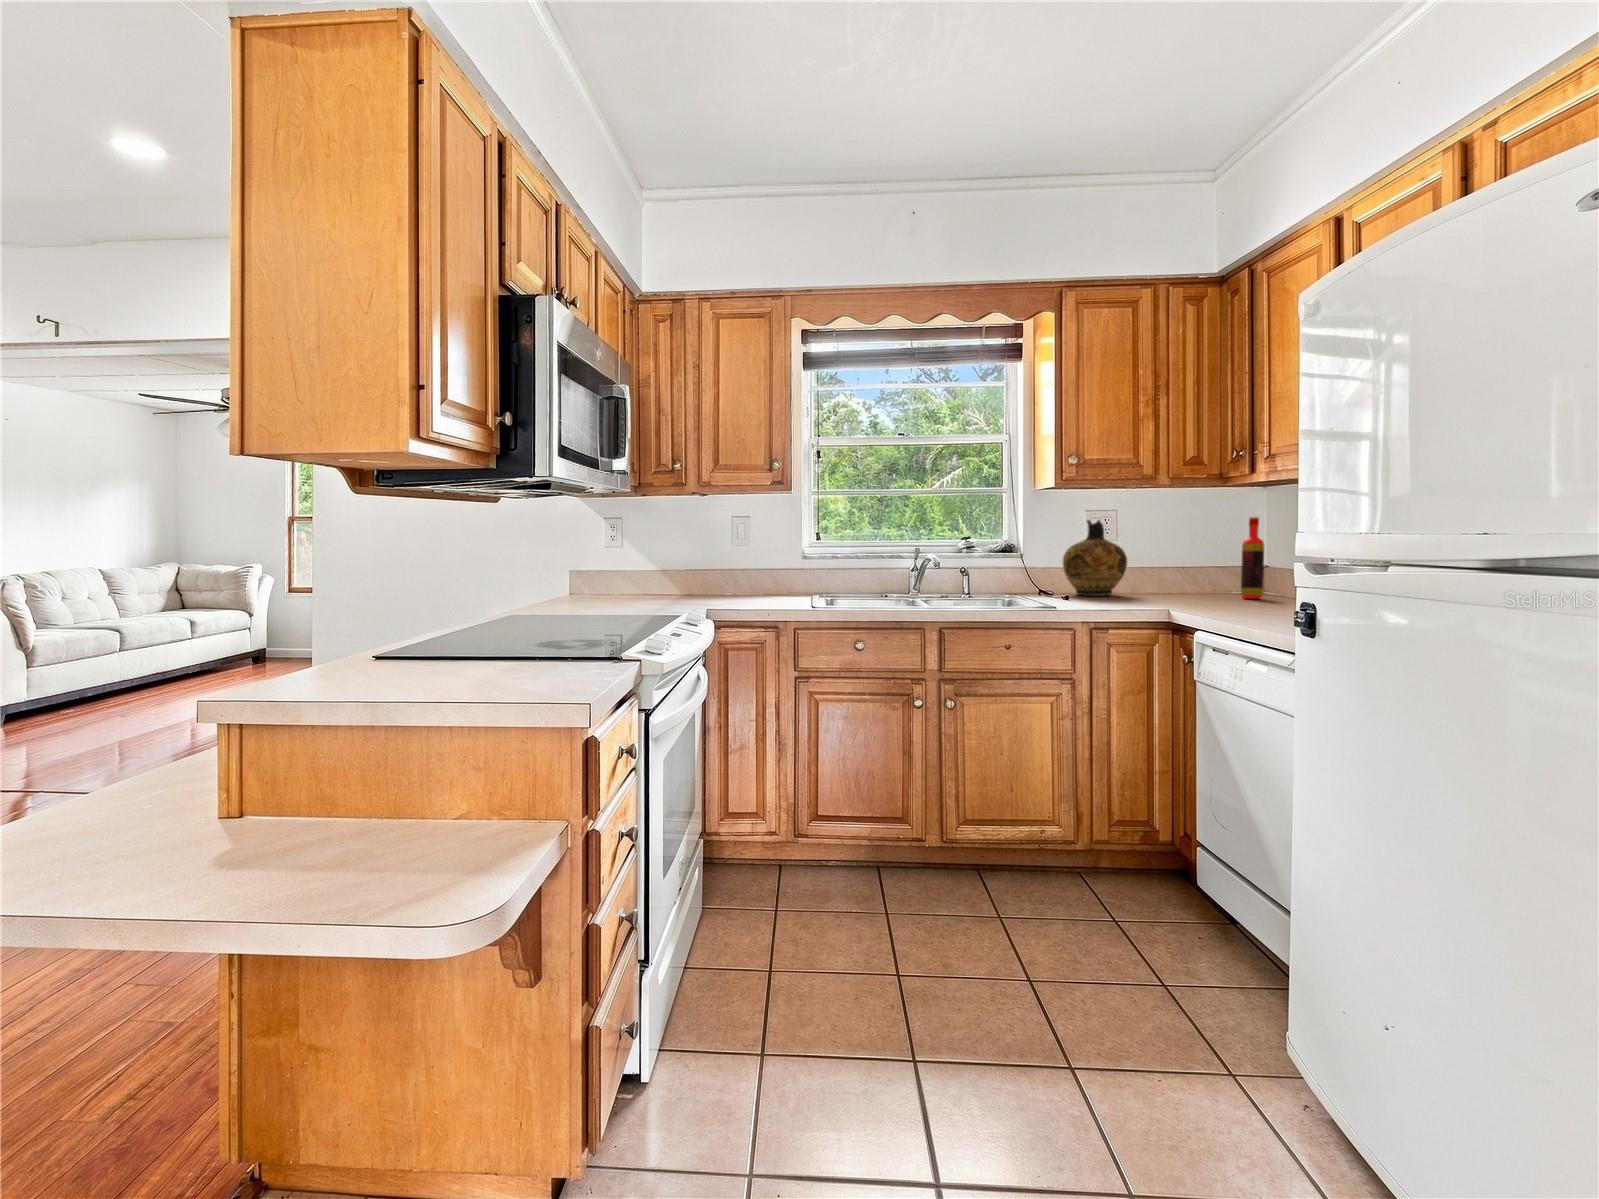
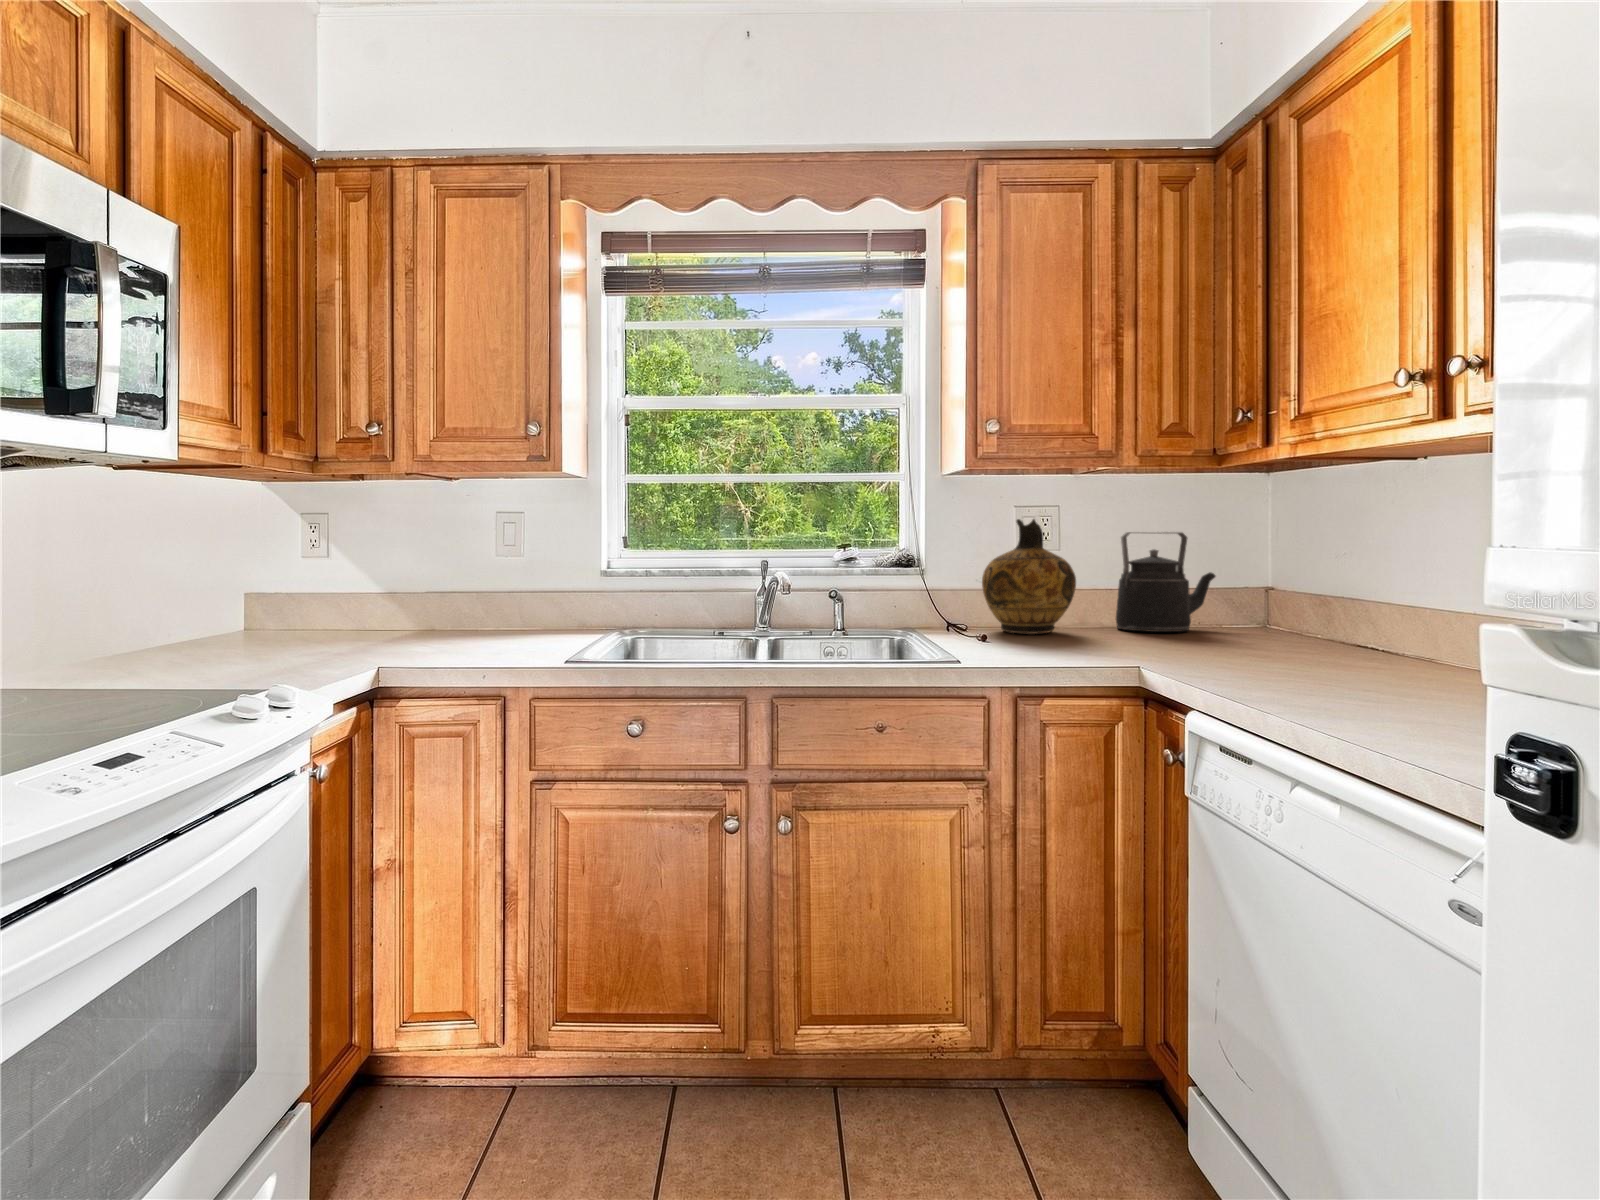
bottle: present [1241,517,1264,599] -> none [1245,517,1281,642]
kettle: none [1154,528,1224,594] -> present [1116,532,1216,632]

